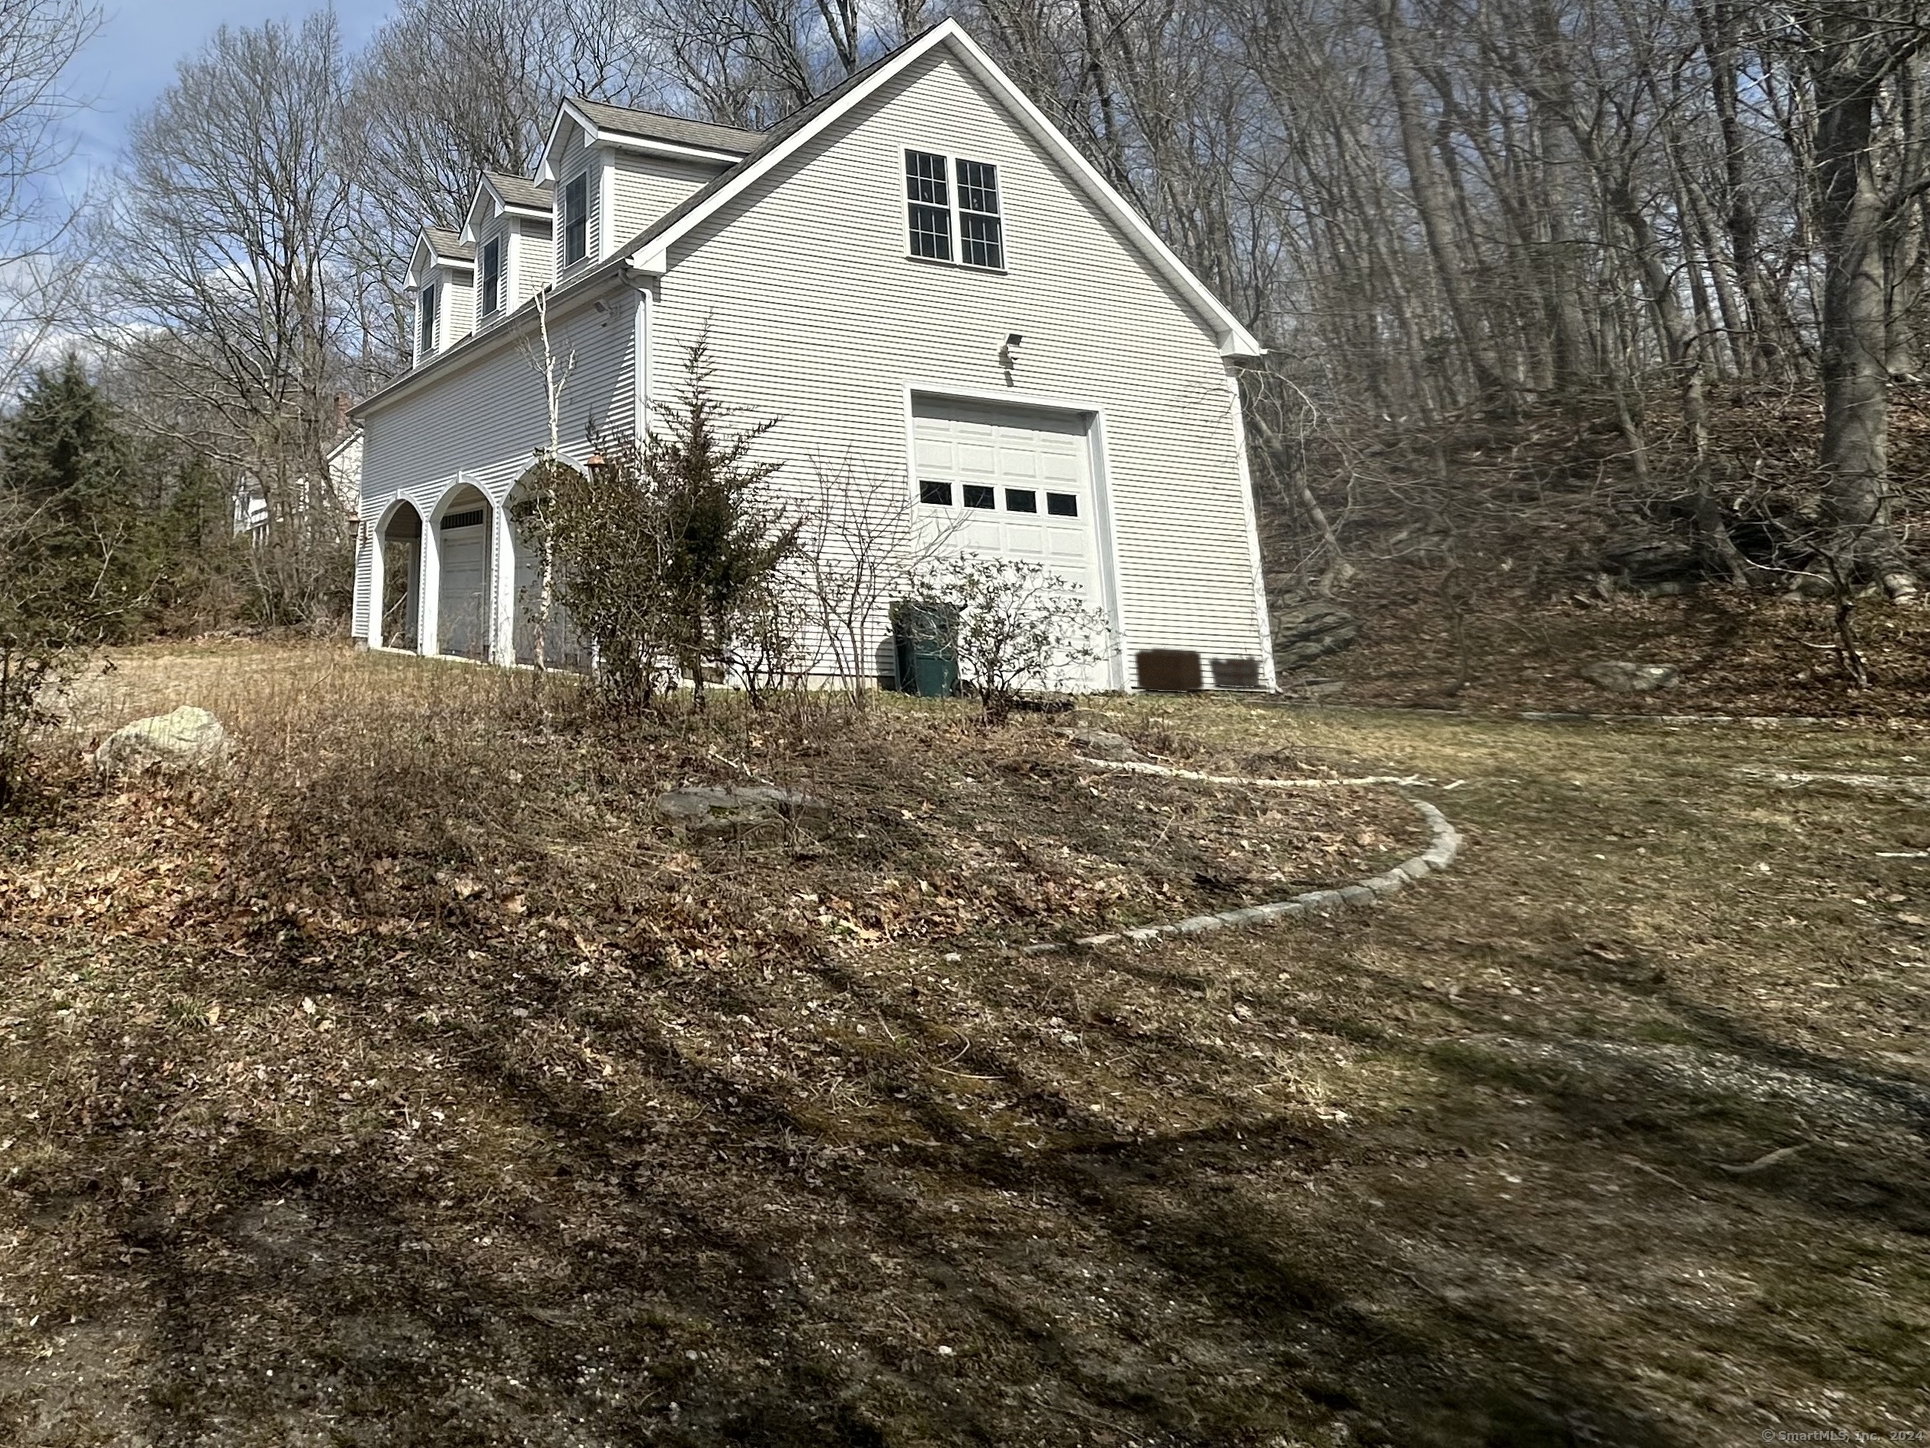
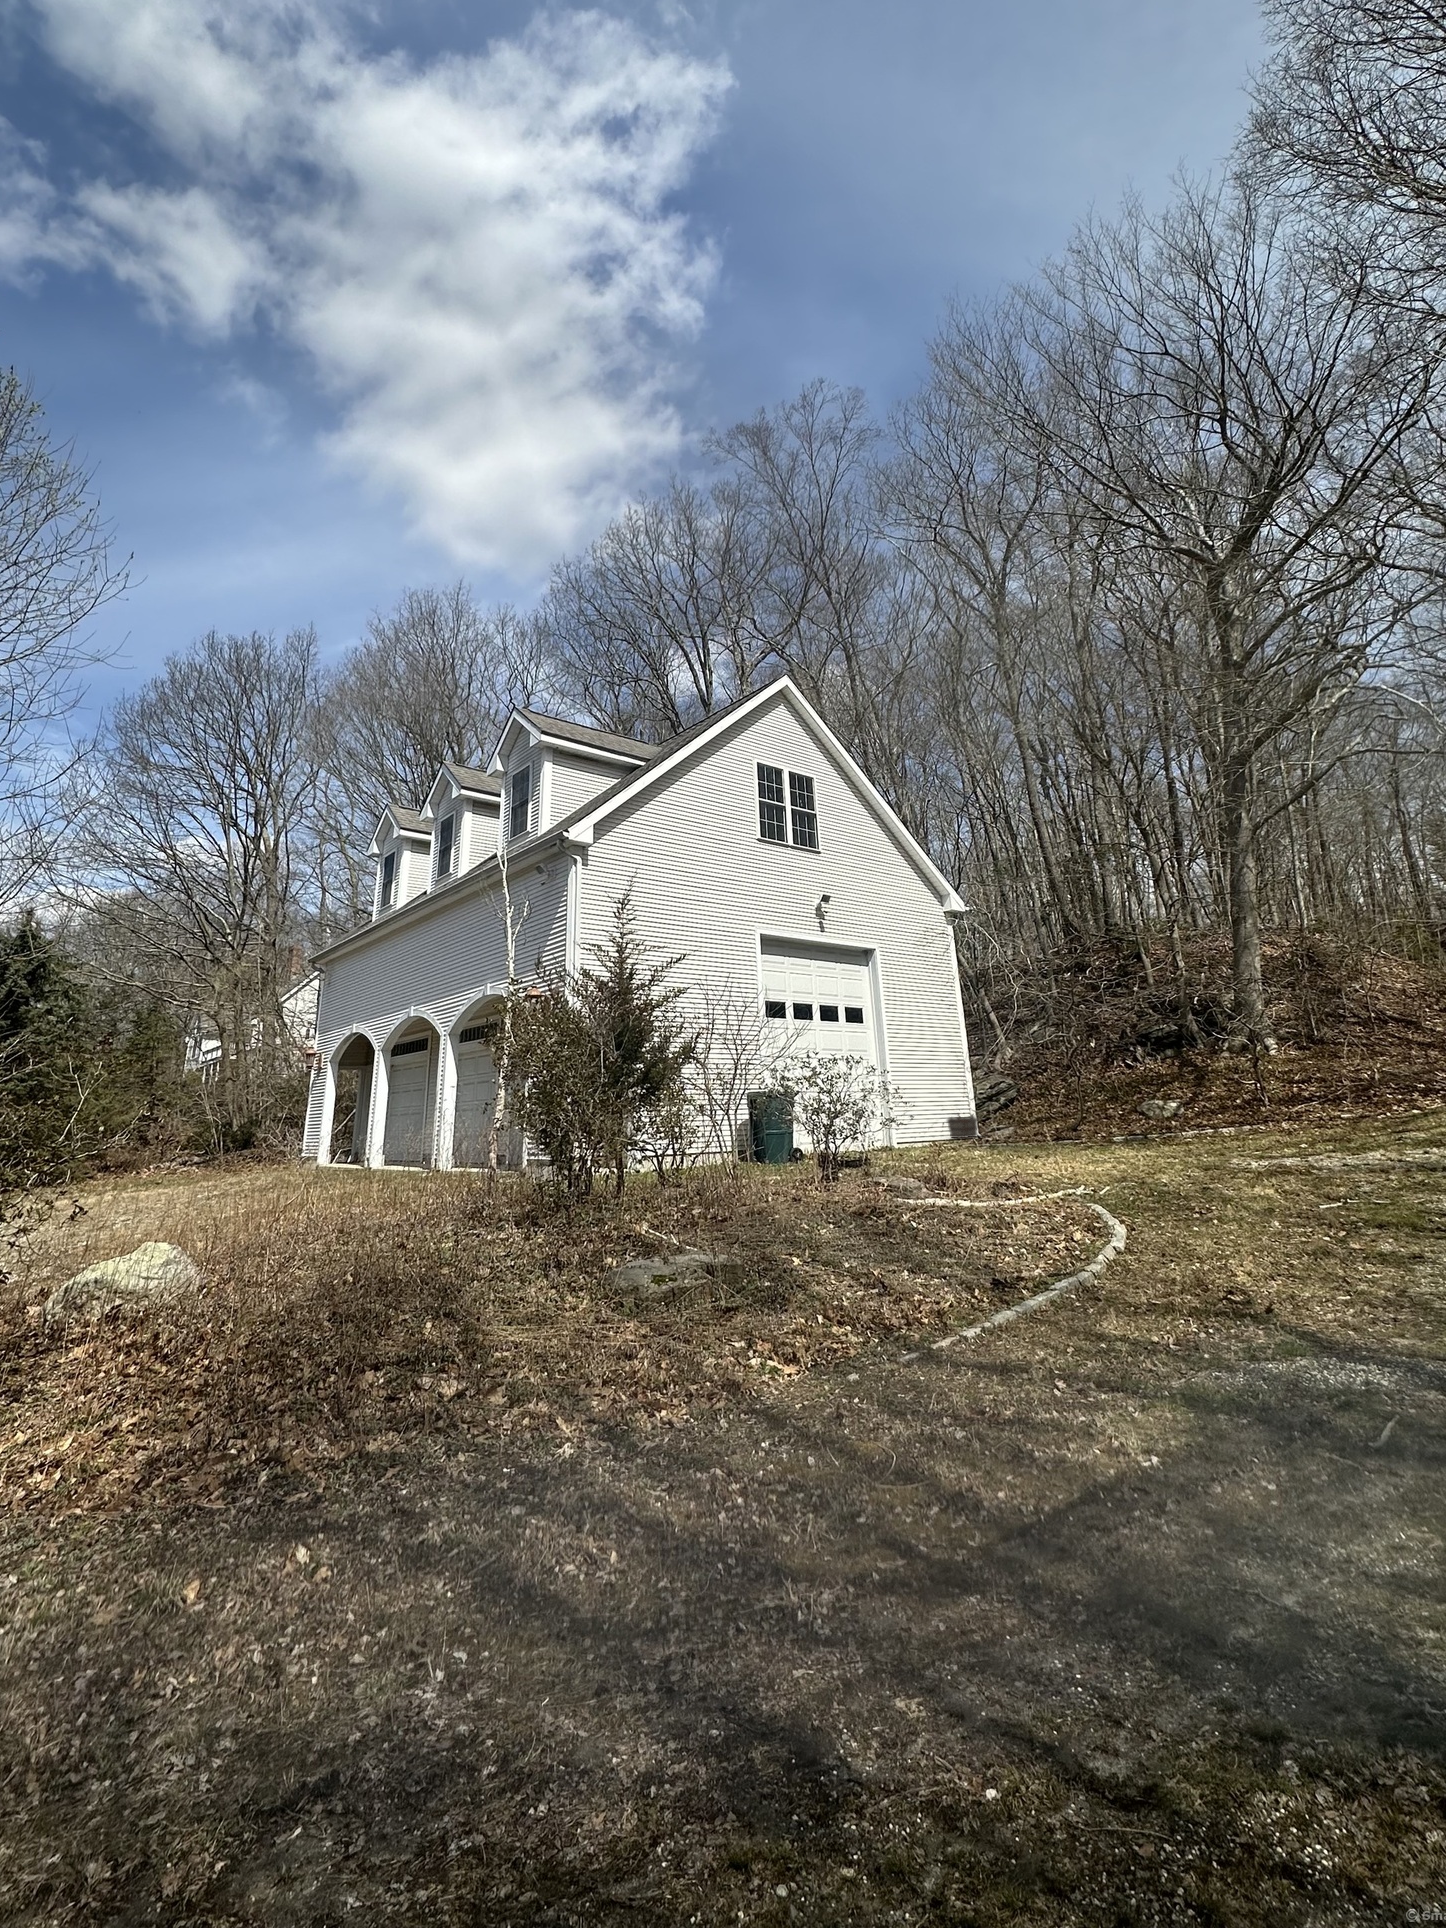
wooden crate: present [1135,648,1204,693] -> none [904,1114,946,1145]

